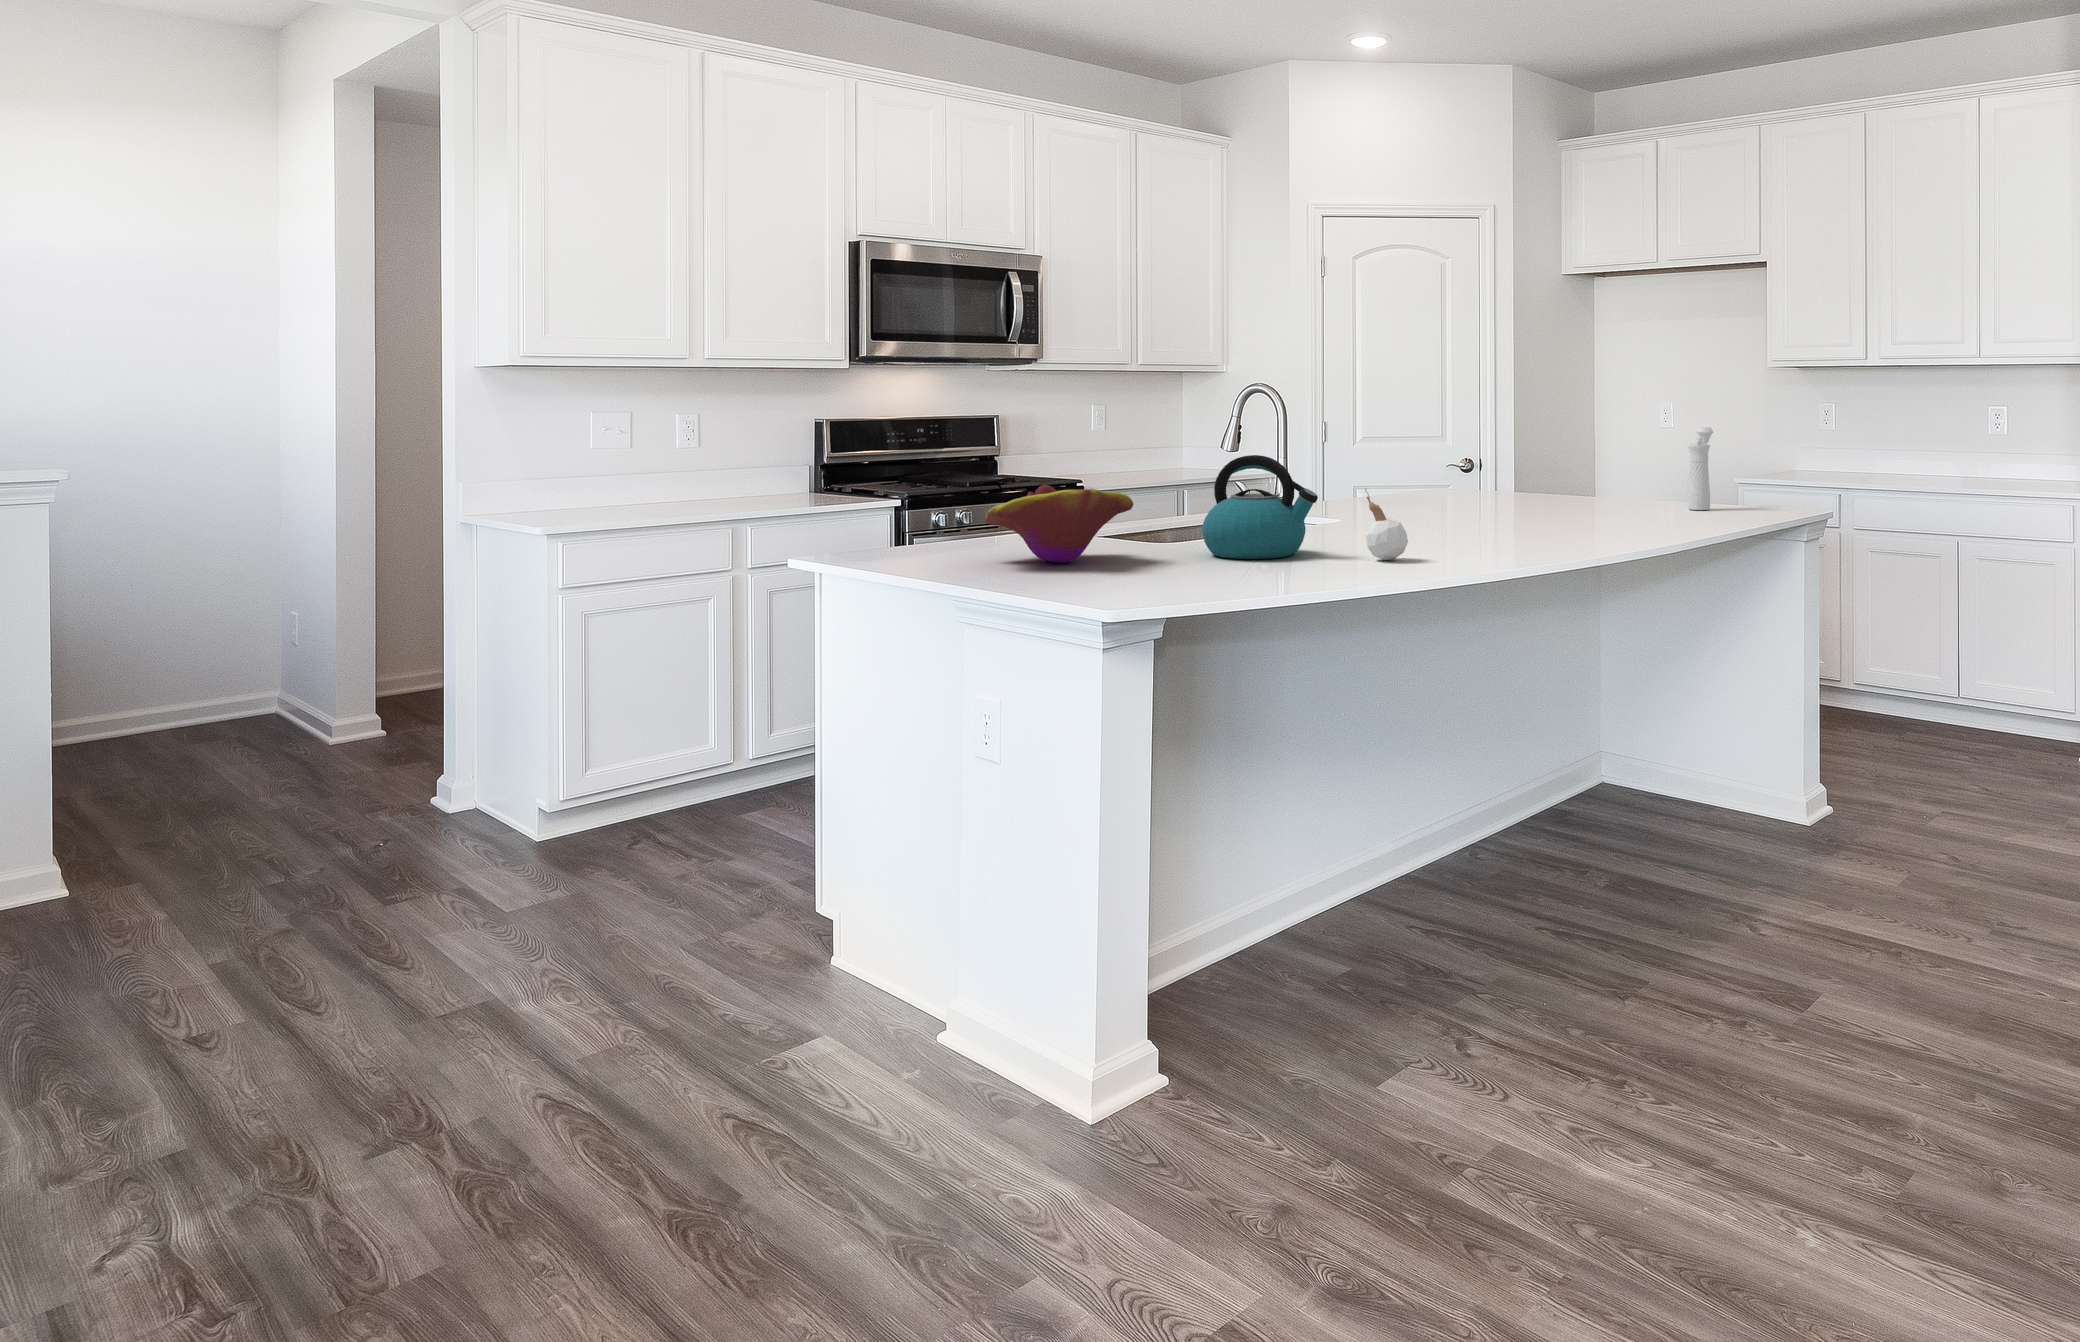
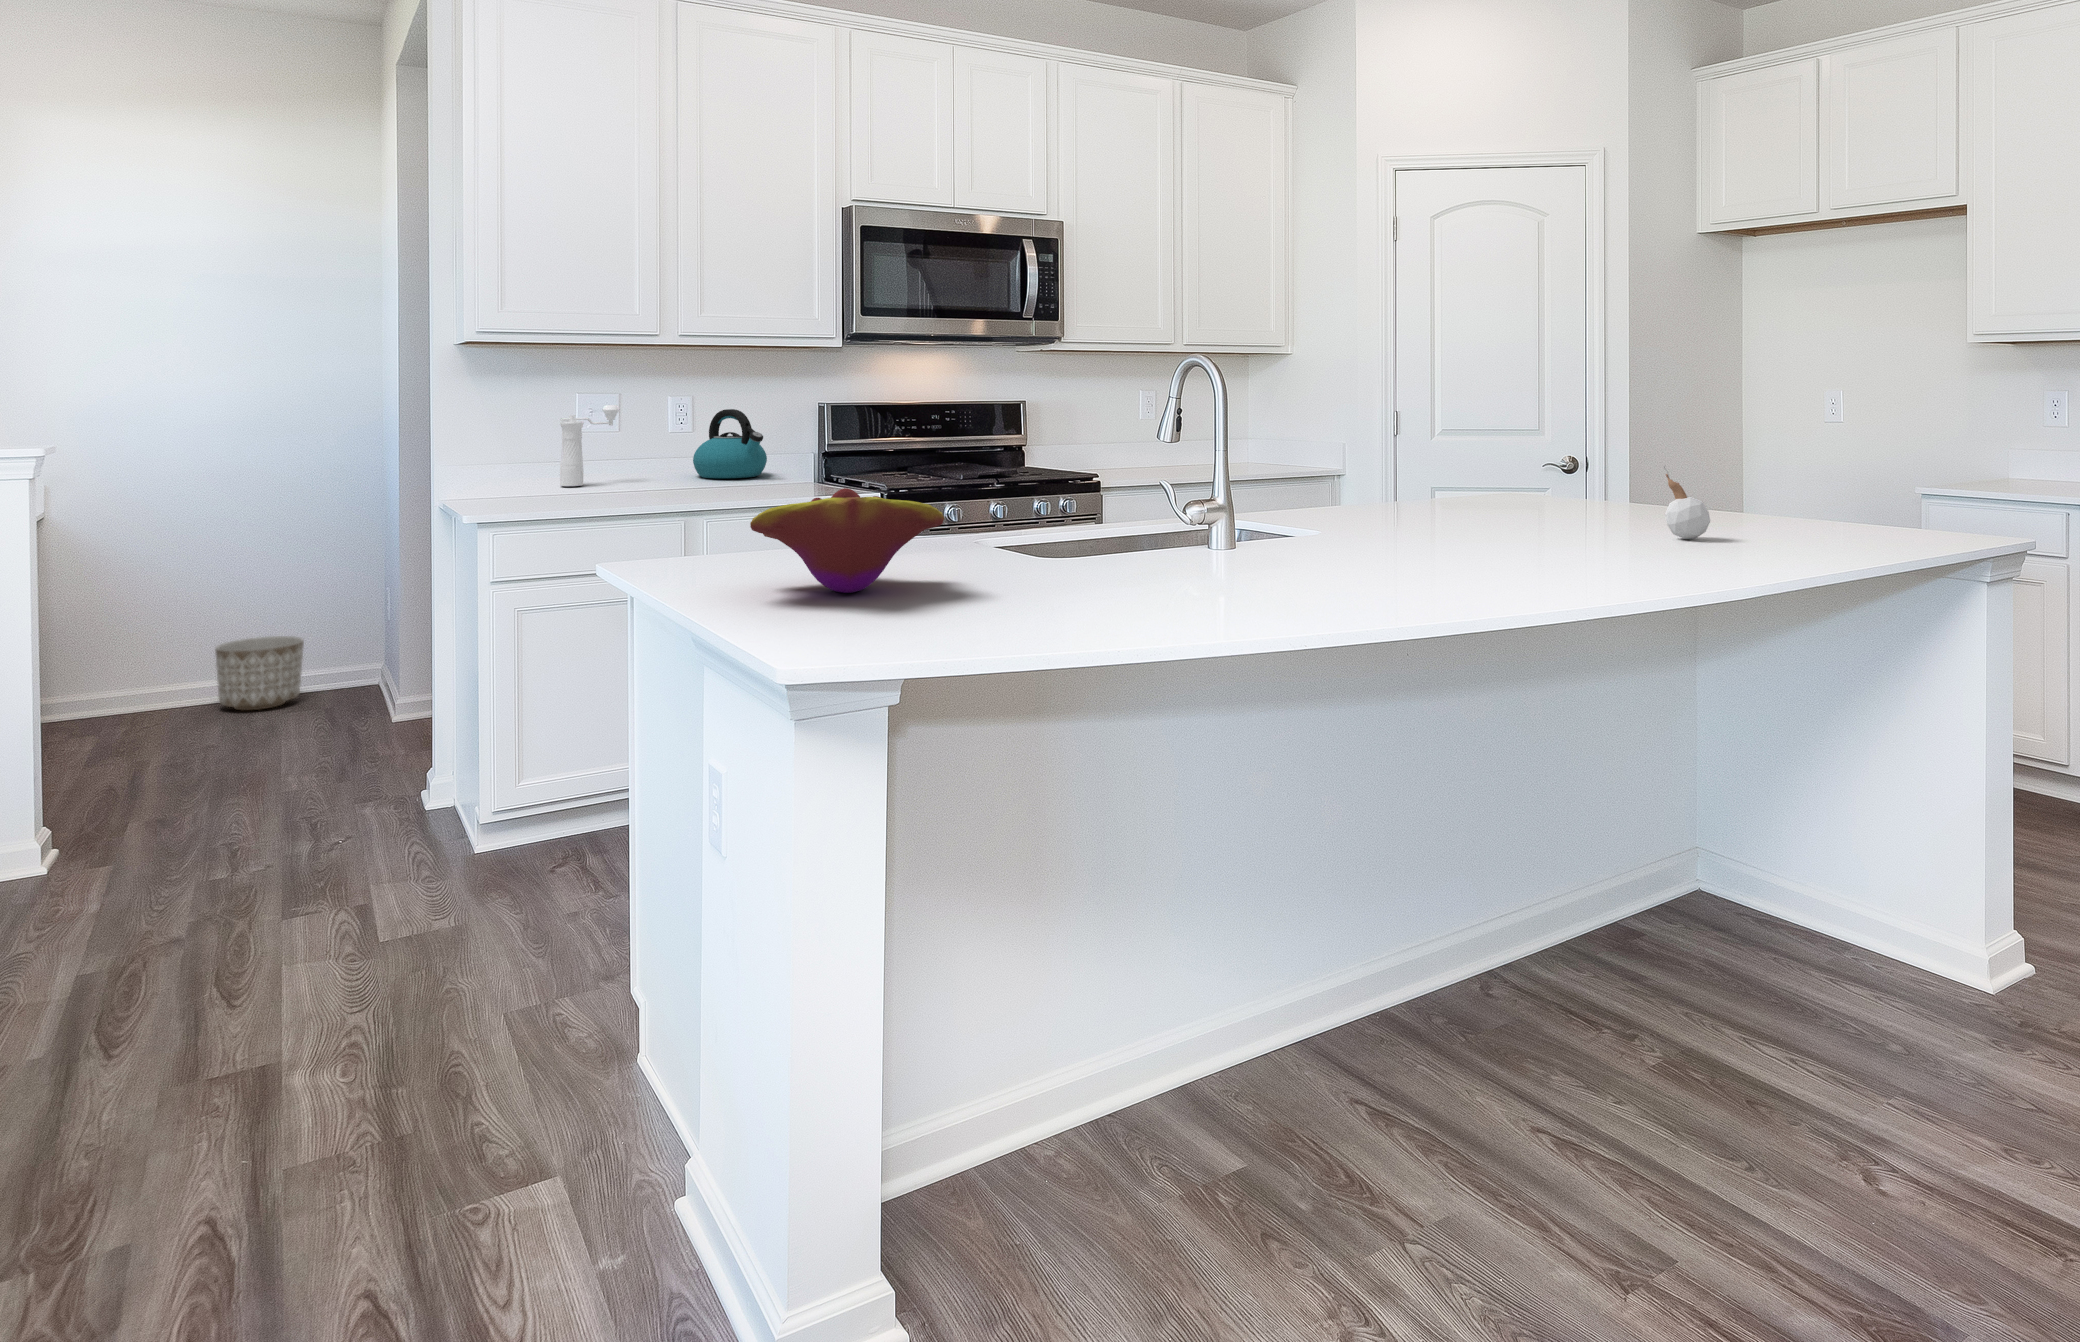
pepper mill: present [1688,427,1713,510] -> present [560,405,620,486]
kettle: present [1202,455,1318,559] -> present [693,409,767,478]
candle: present [1365,489,1408,560] -> present [1664,466,1710,539]
planter: none [104,668,206,747] -> present [215,636,304,710]

